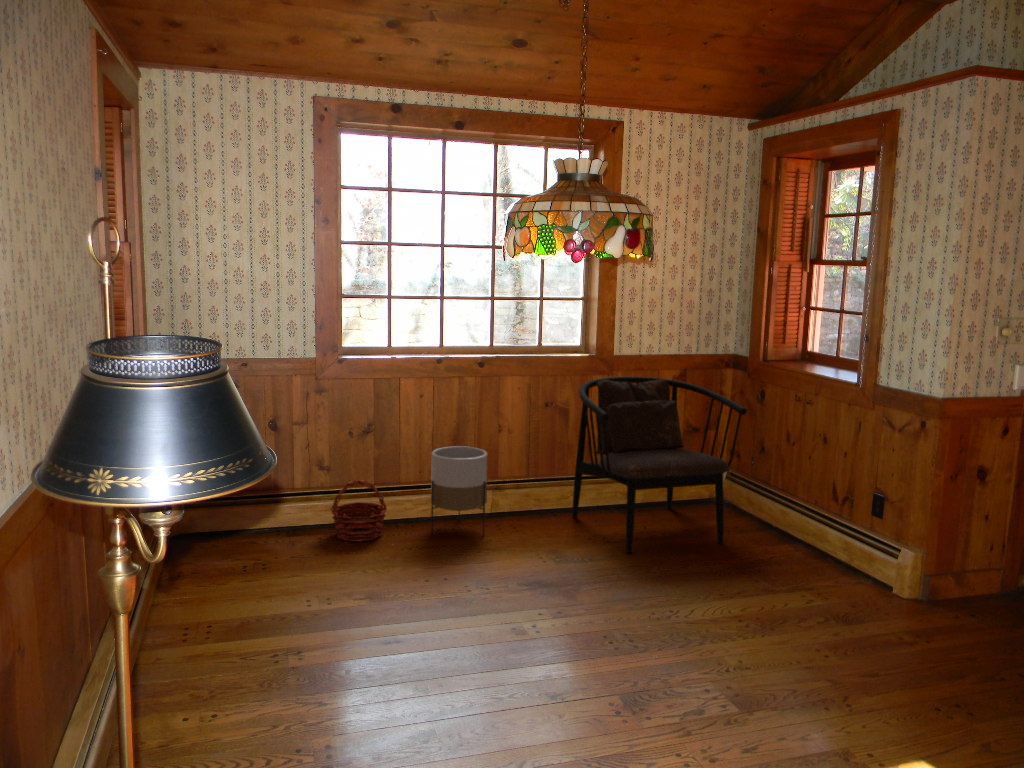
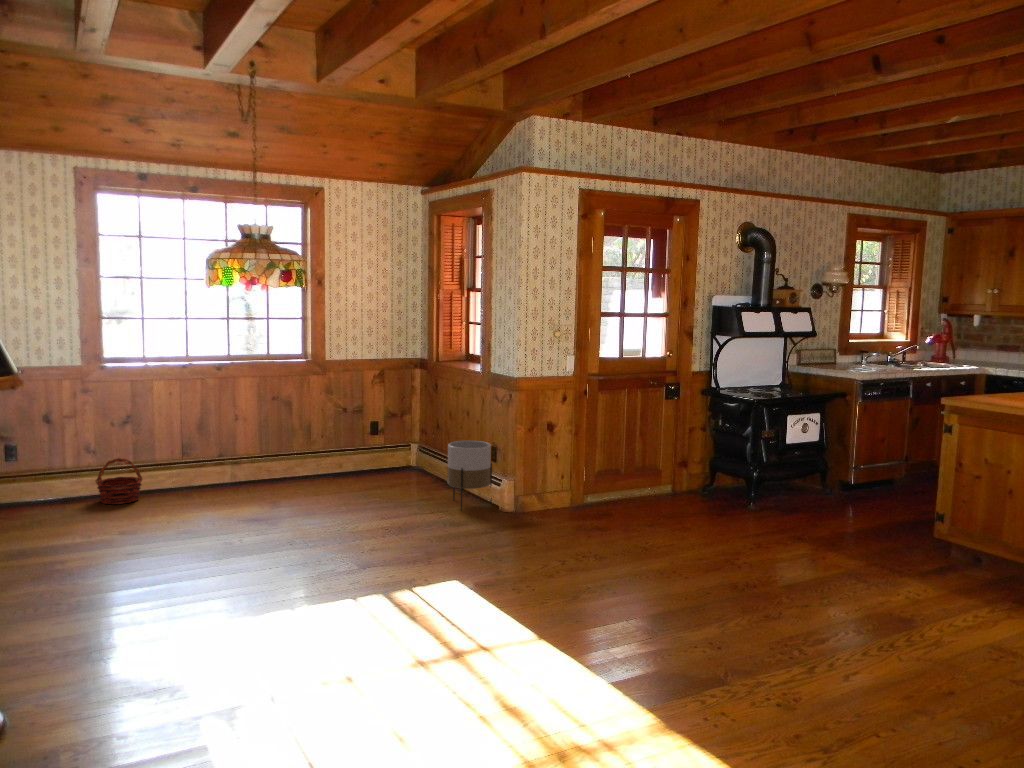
armchair: present [572,377,747,553] -> none [293,375,416,499]
planter: present [431,446,487,535] -> present [447,441,492,510]

